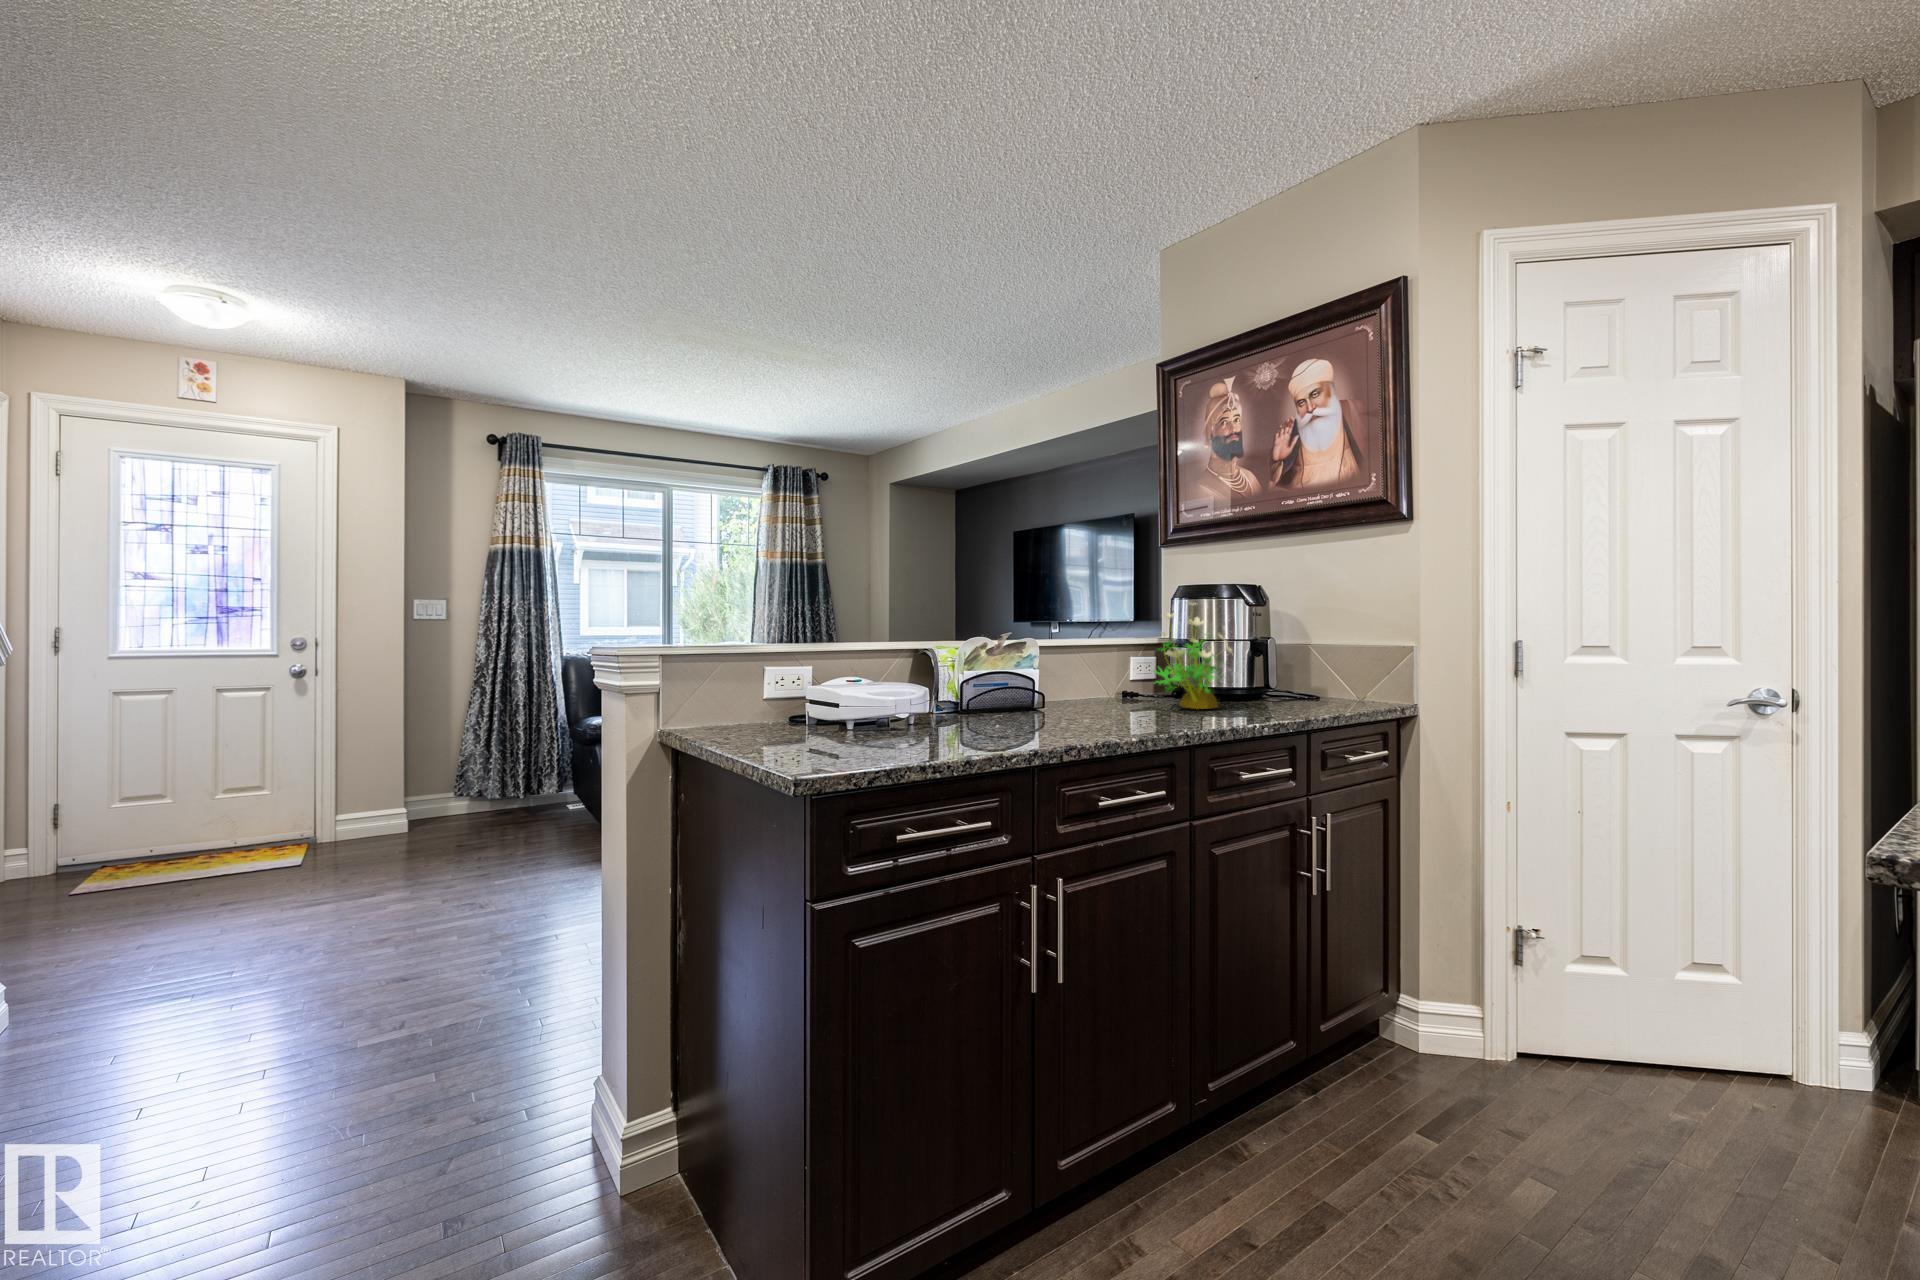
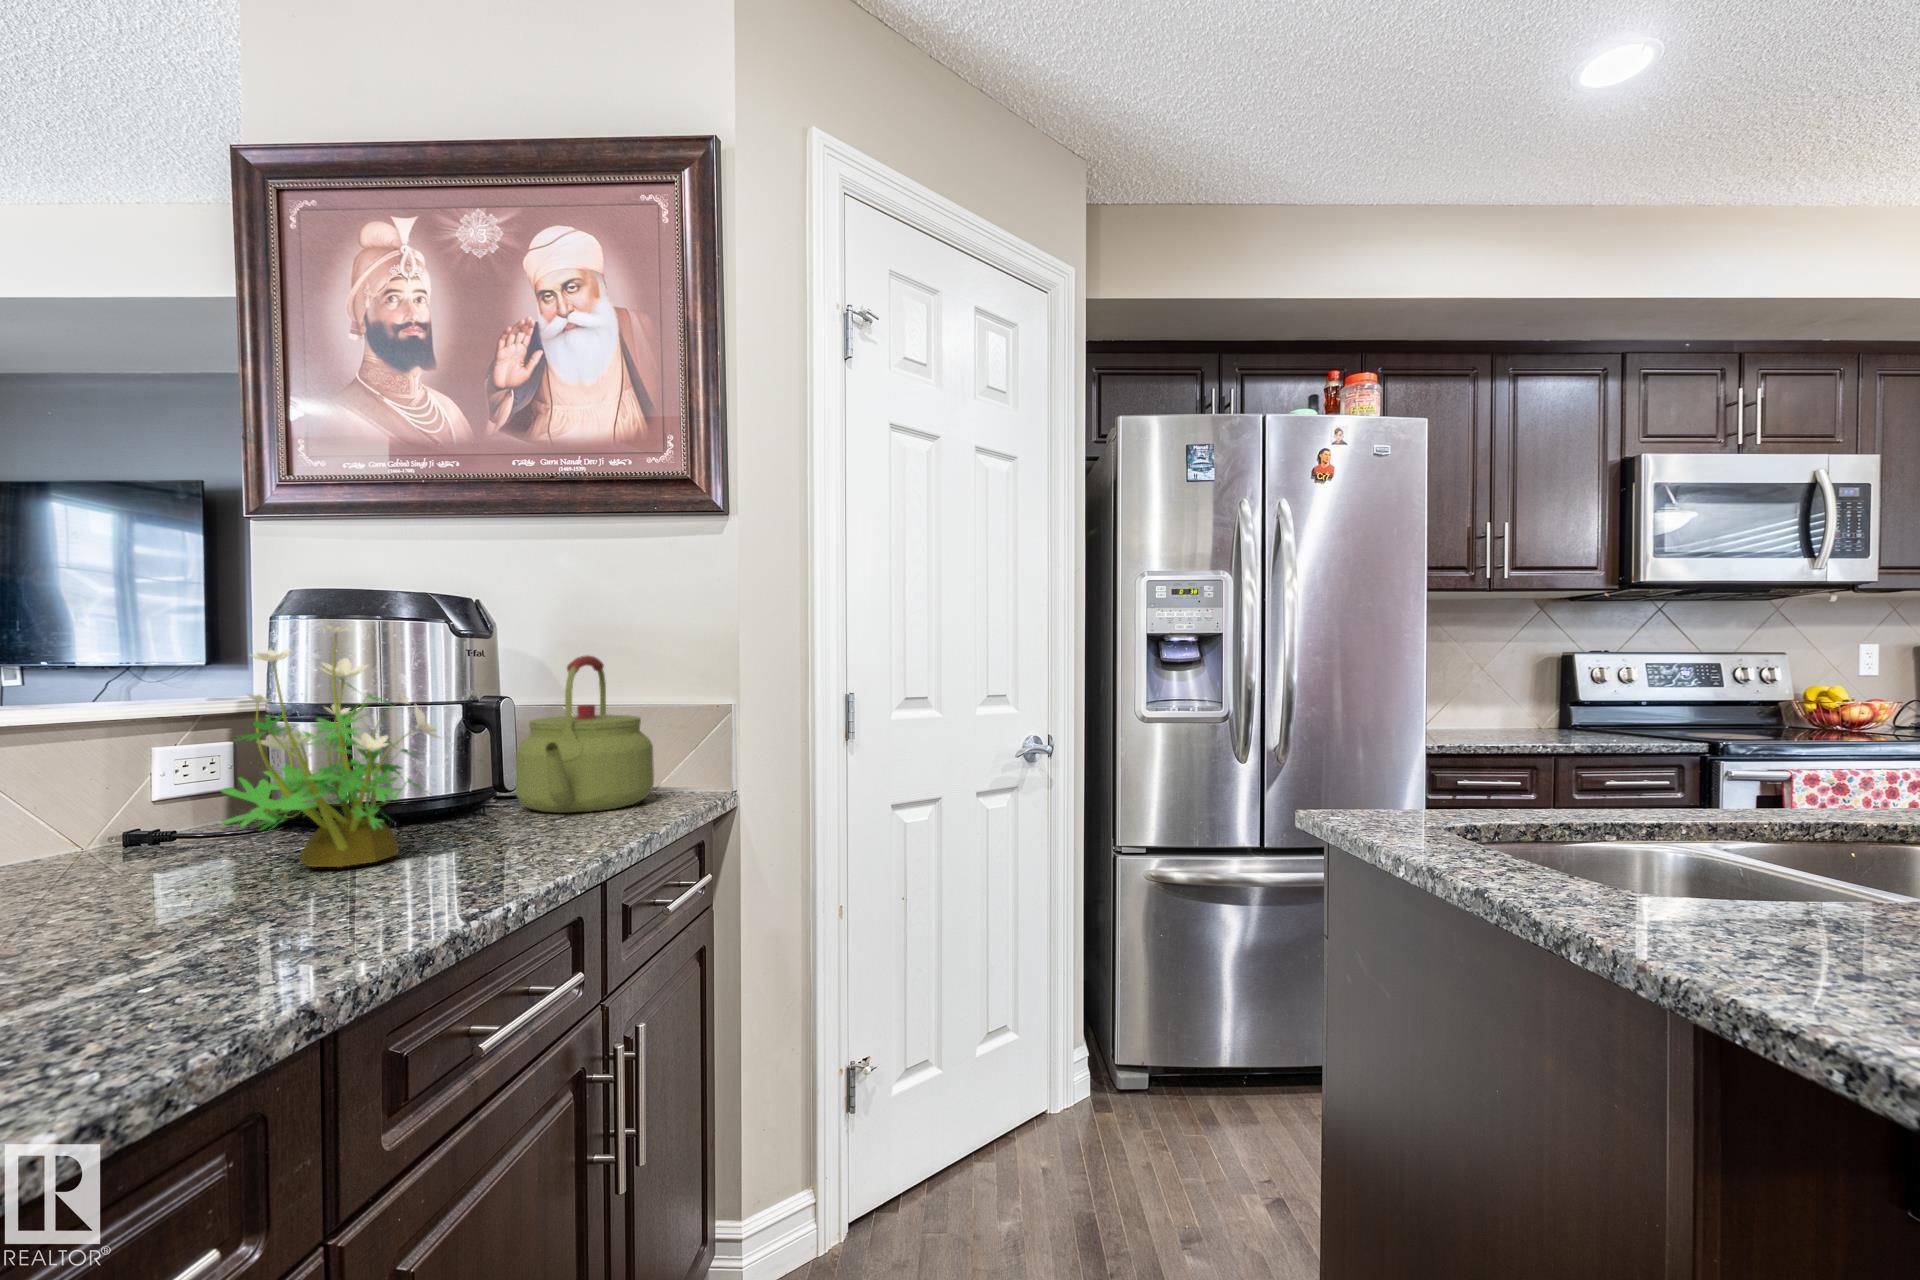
kettle: none [1280,615,1361,704] -> present [516,655,654,813]

